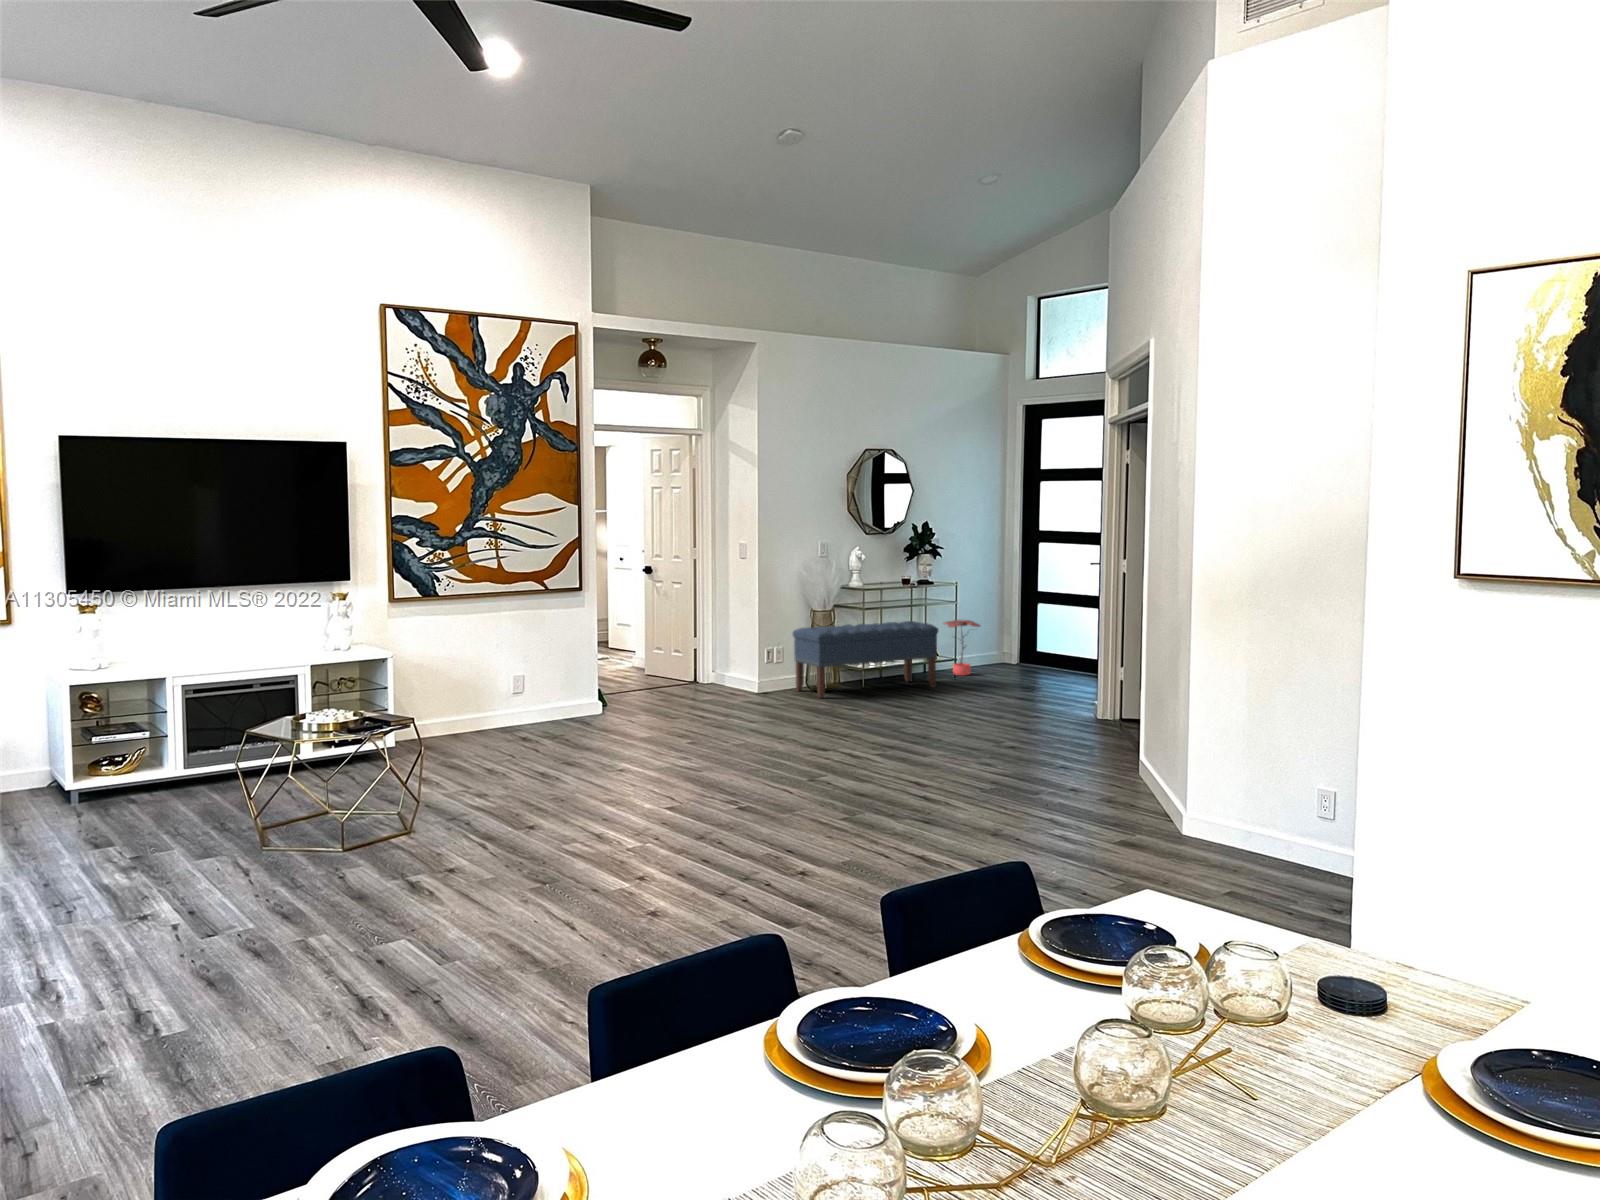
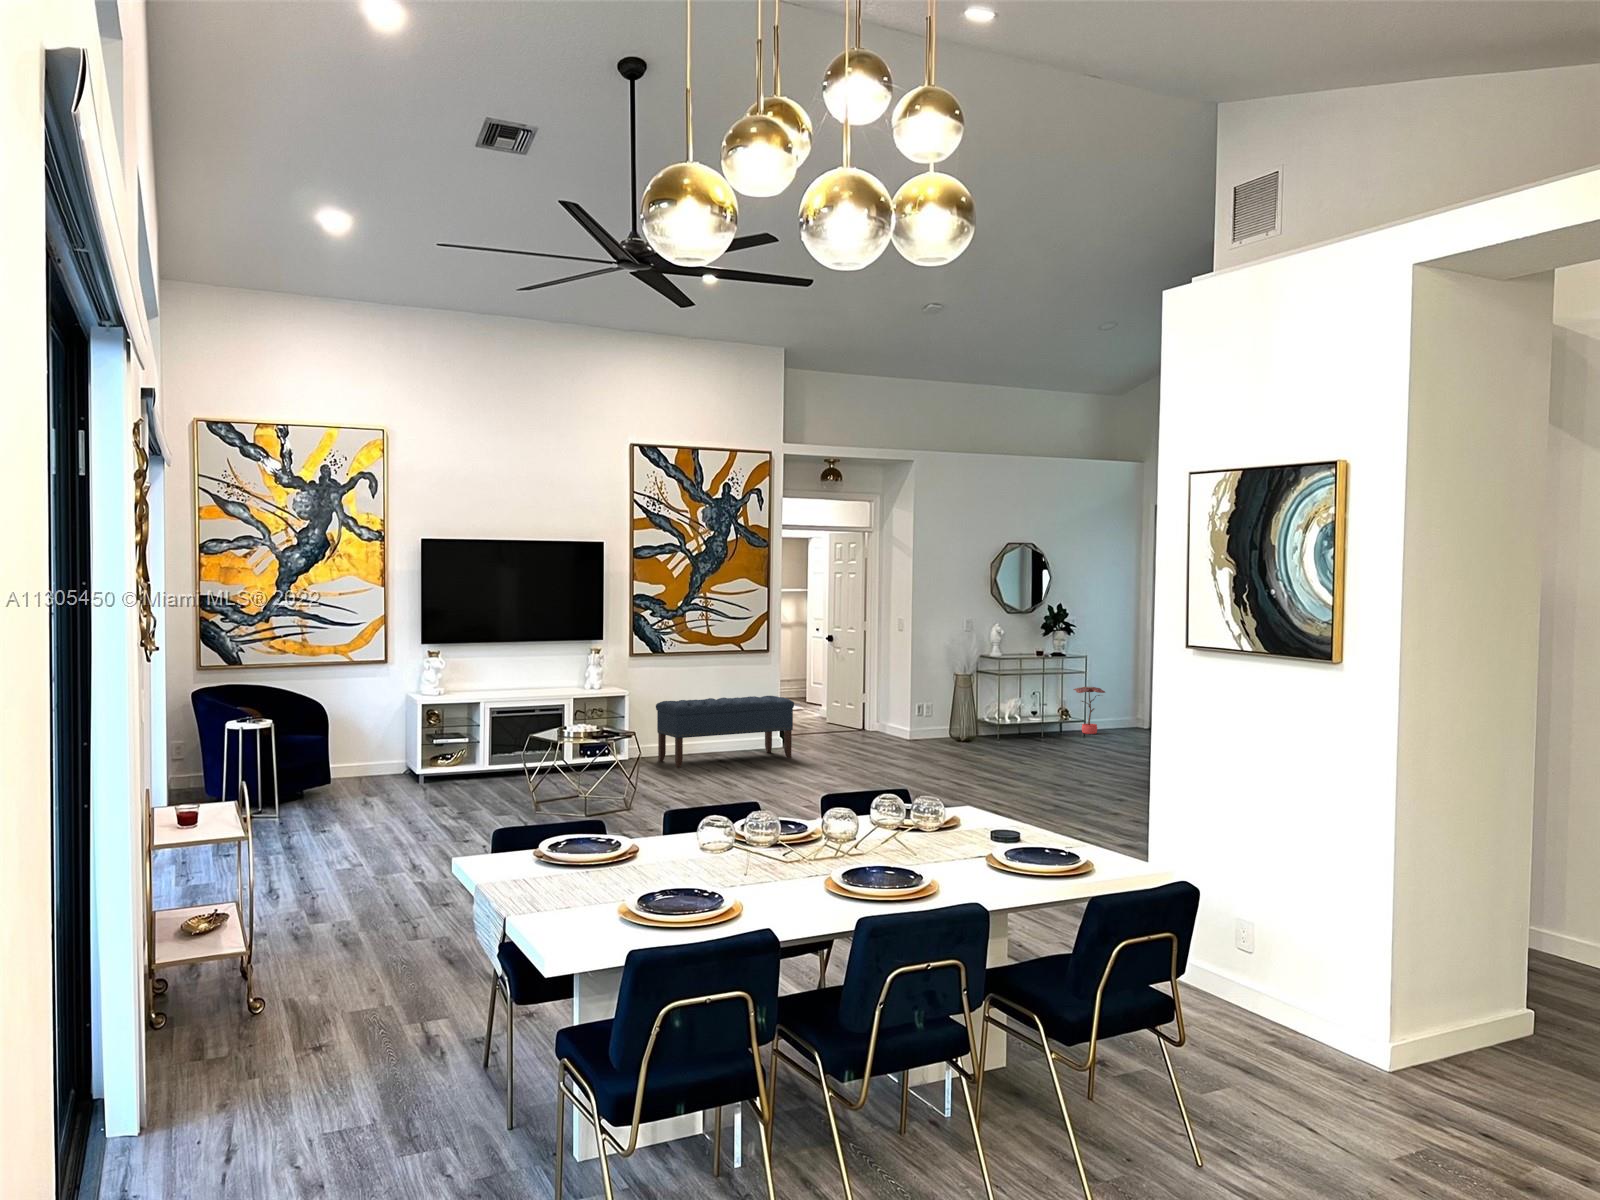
bench: present [793,621,939,698] -> present [656,696,794,768]

